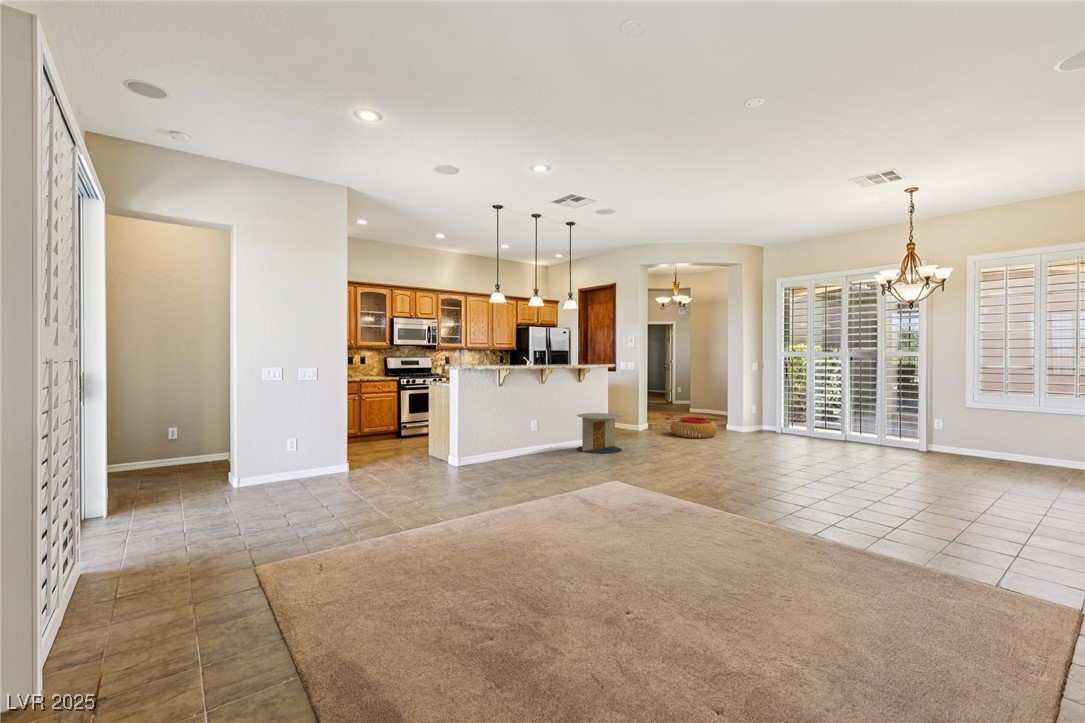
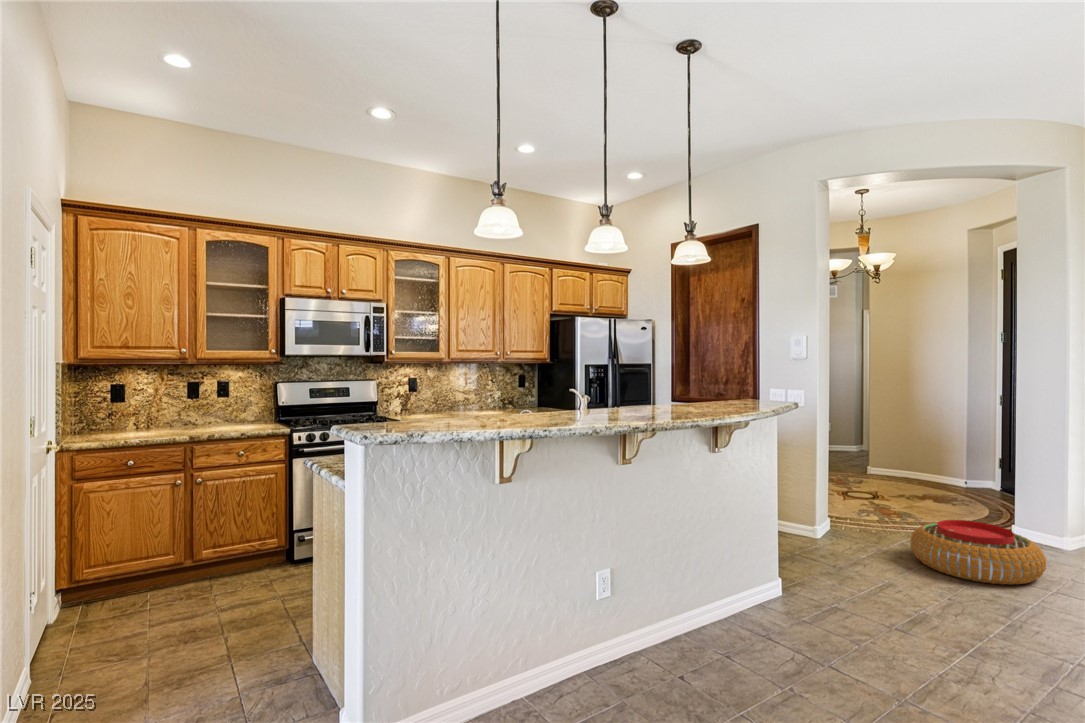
side table: present [576,413,622,454] -> none [715,536,857,689]

